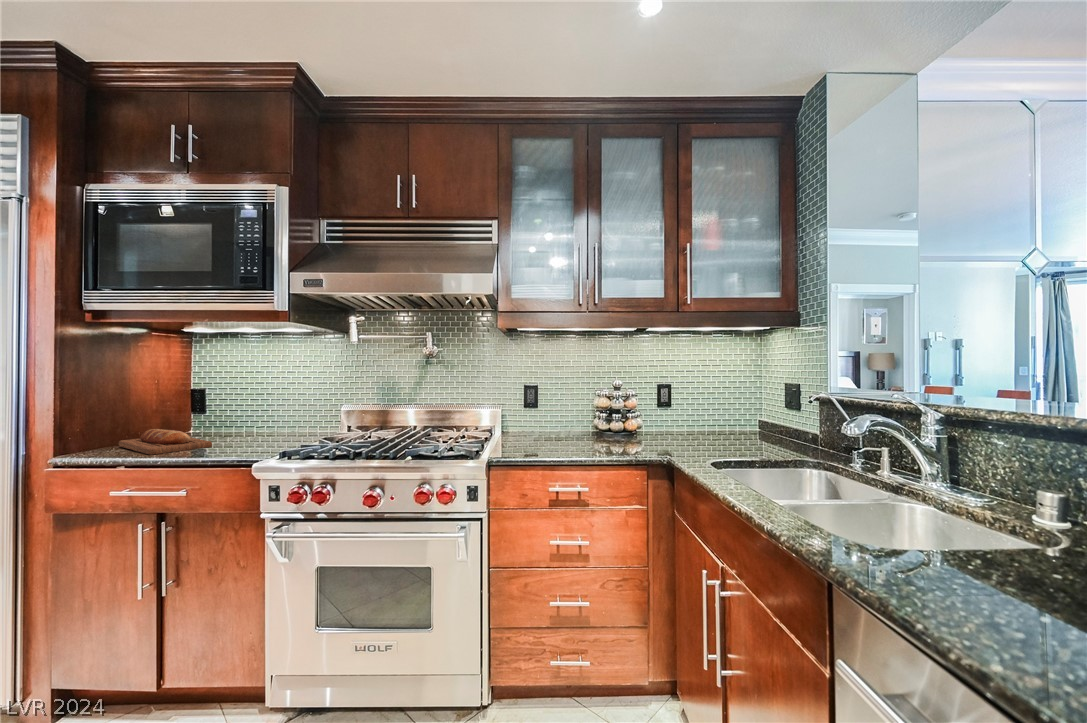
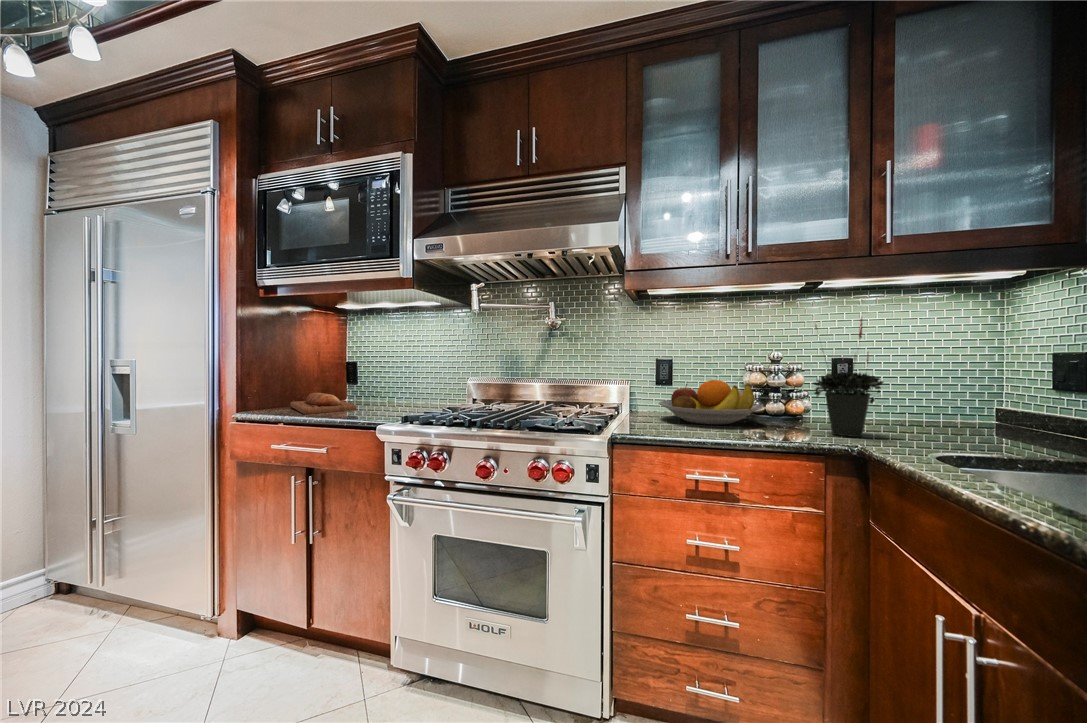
potted plant: none [642,360,687,449] -> present [813,319,884,437]
fruit bowl: none [526,407,607,444] -> present [659,380,763,424]

